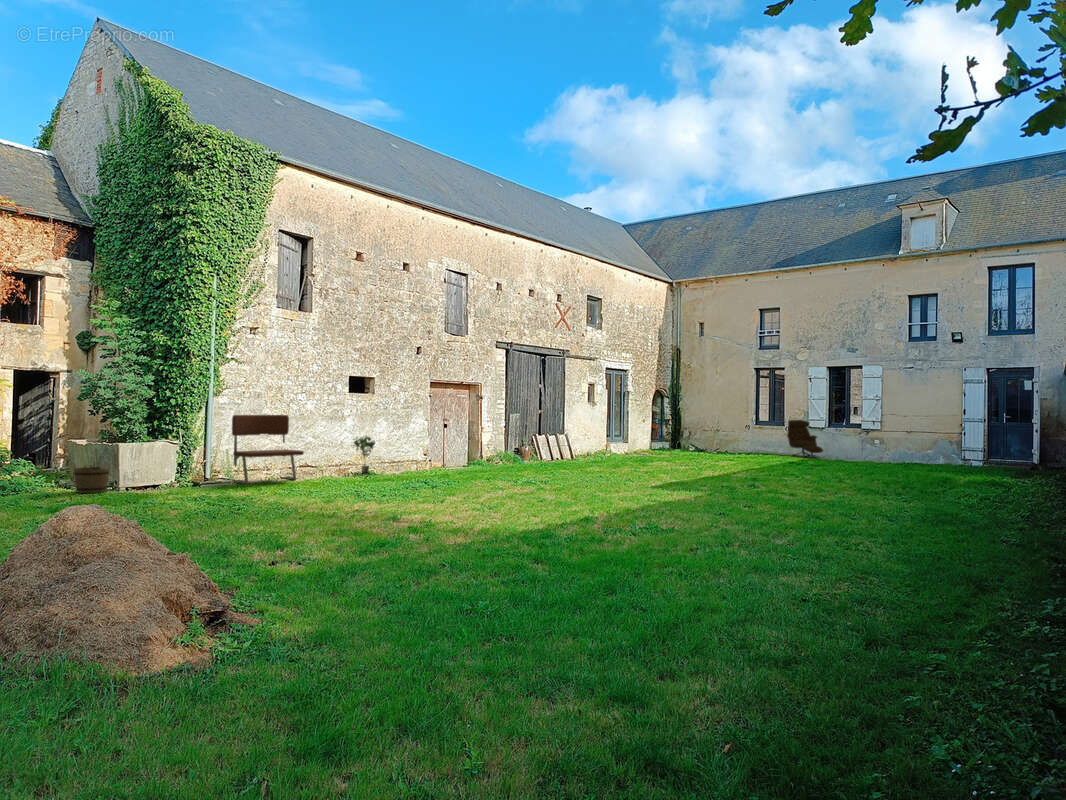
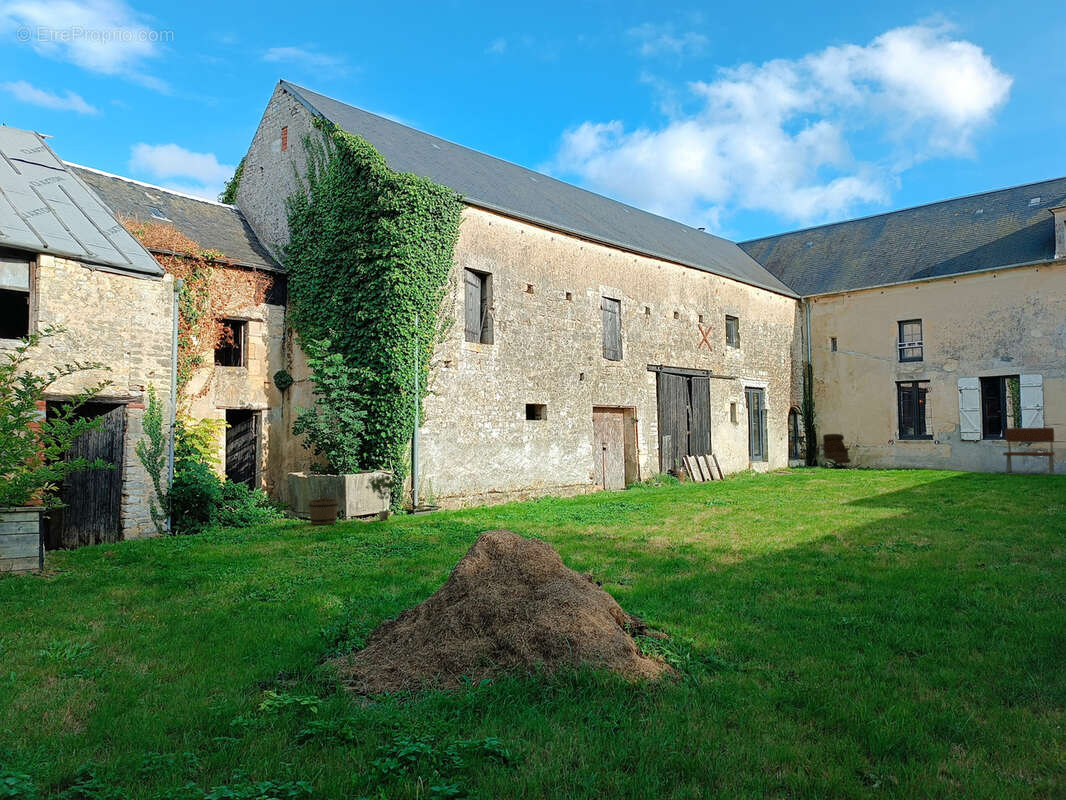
bench: present [232,415,304,484] -> present [1003,428,1055,474]
lounge chair: present [787,420,823,457] -> present [821,434,851,467]
potted plant: present [353,436,375,473] -> present [366,475,396,520]

